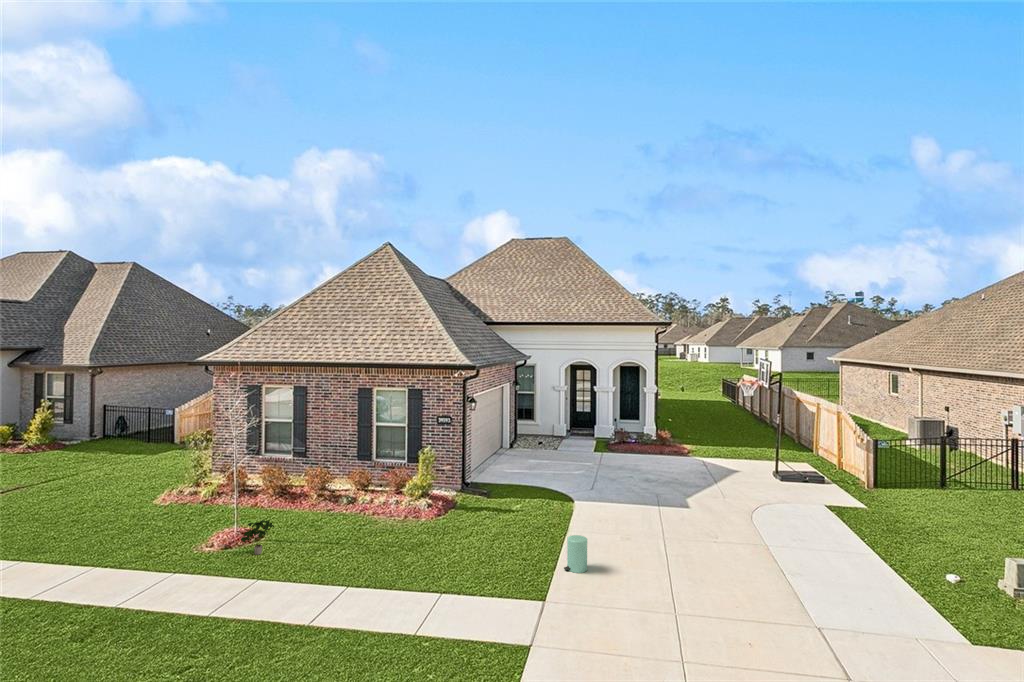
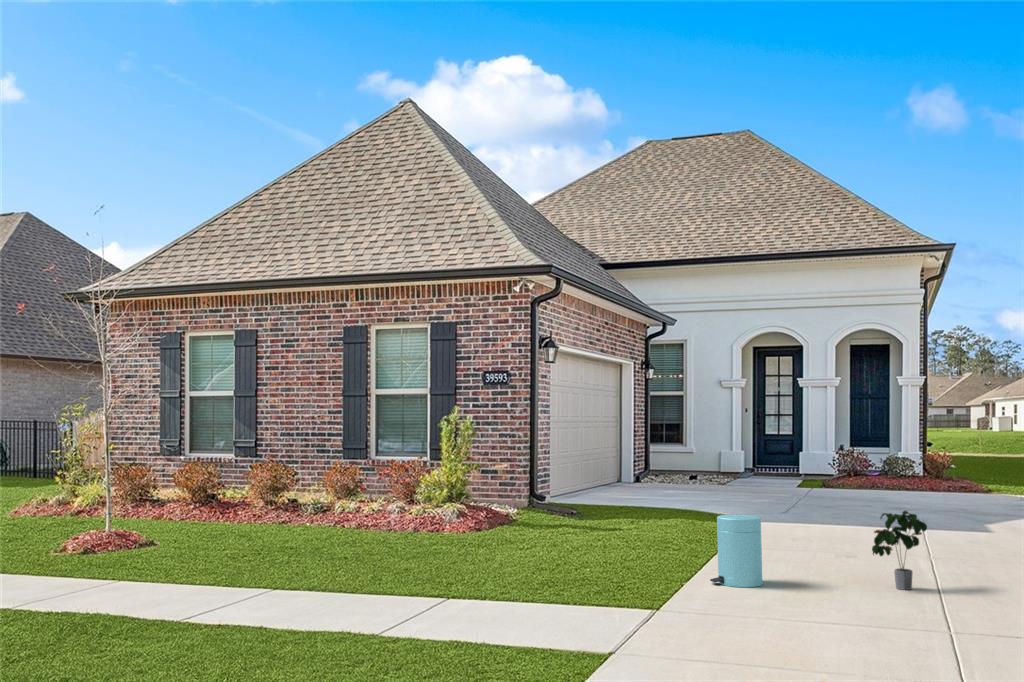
potted plant: present [241,520,274,555] -> present [872,511,927,590]

